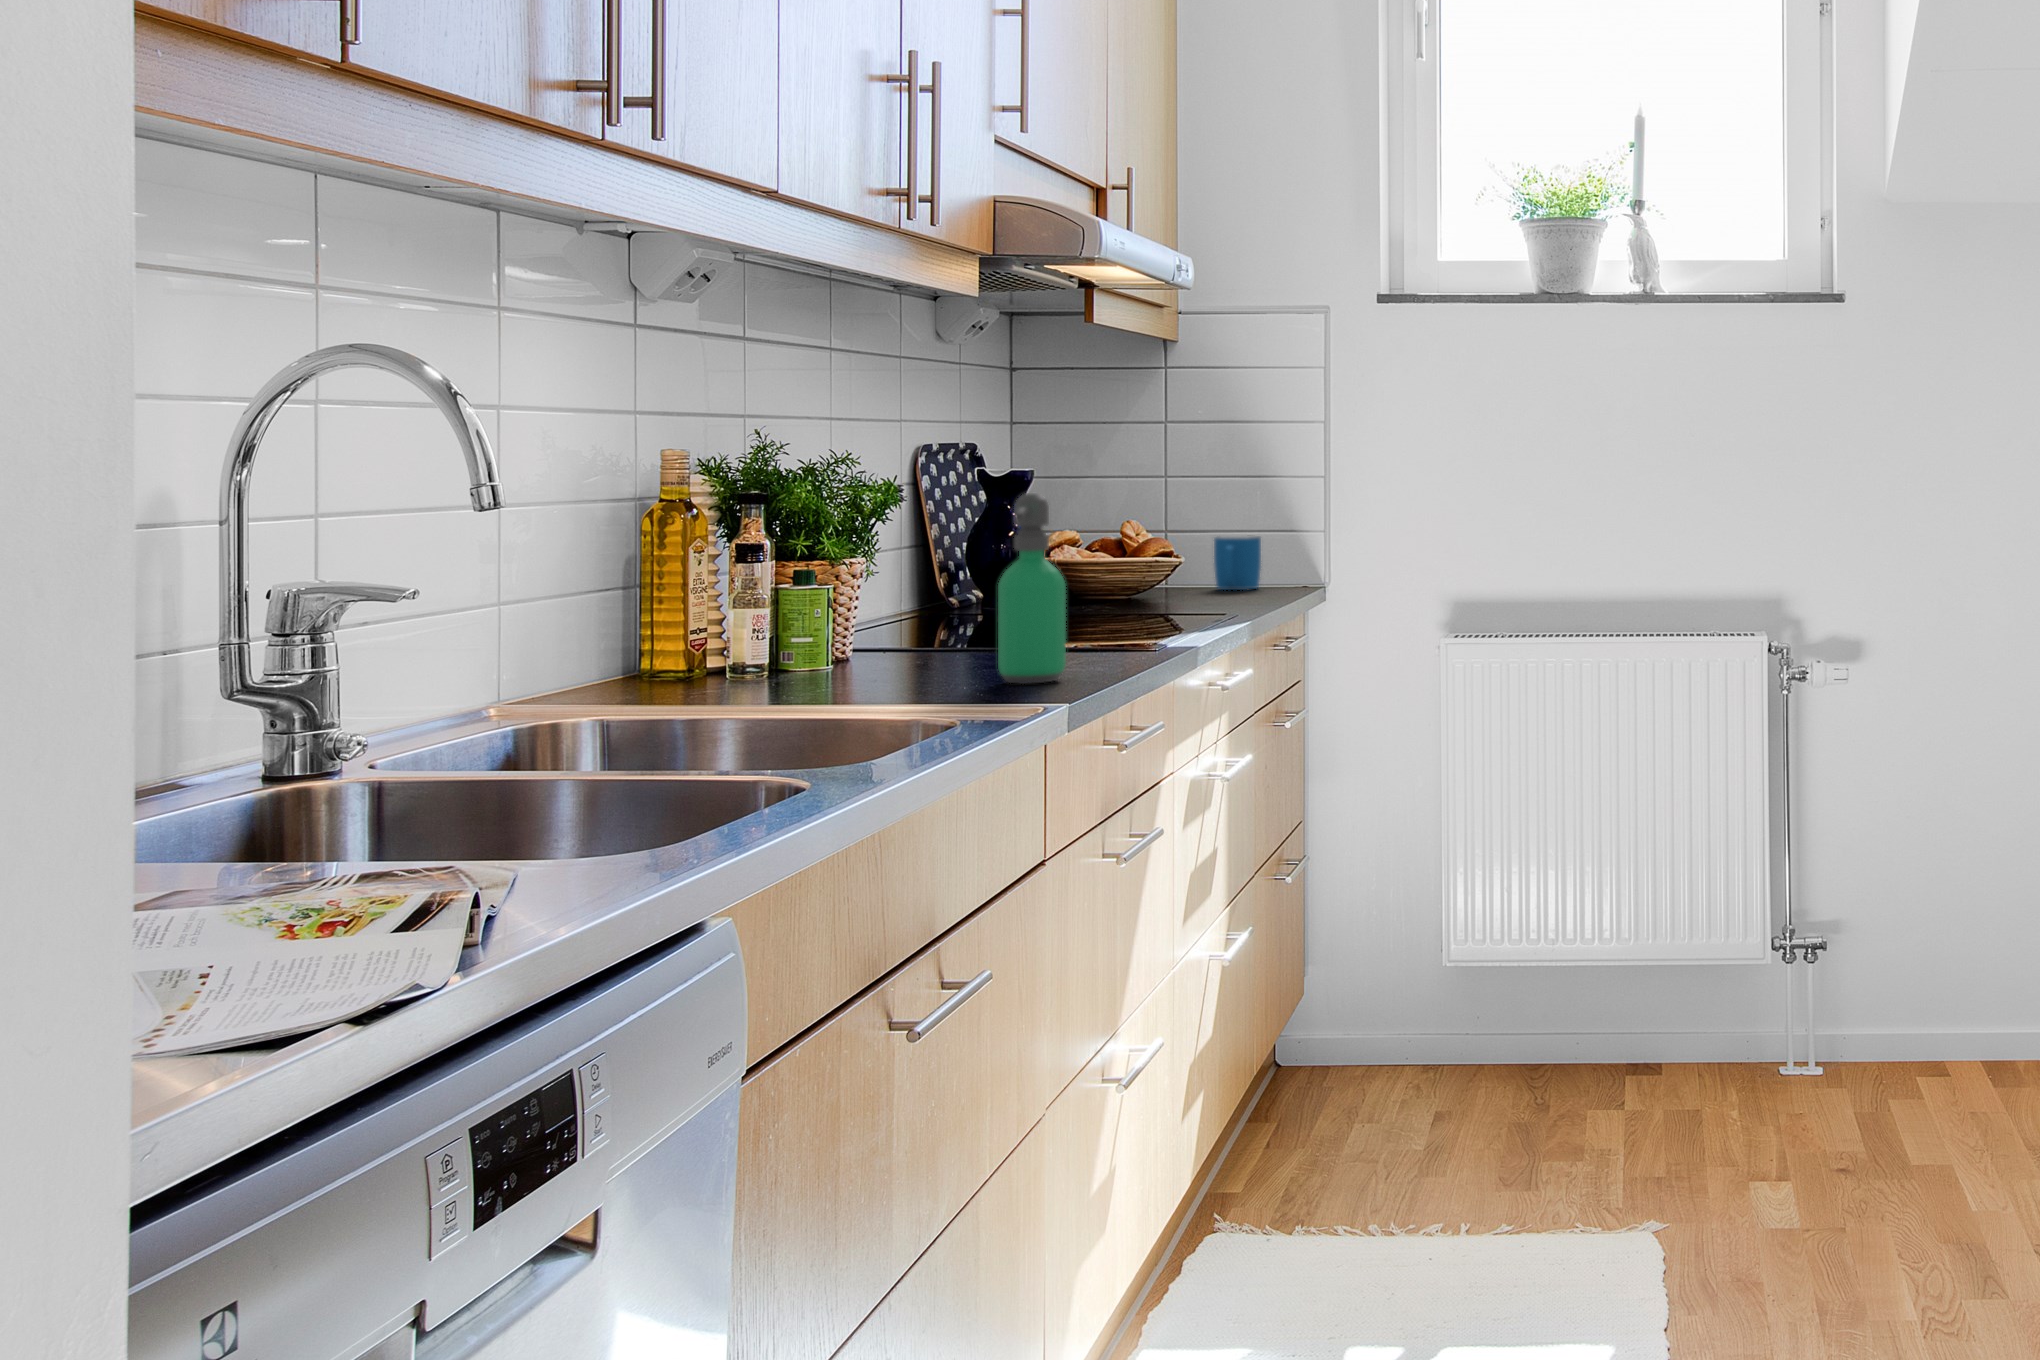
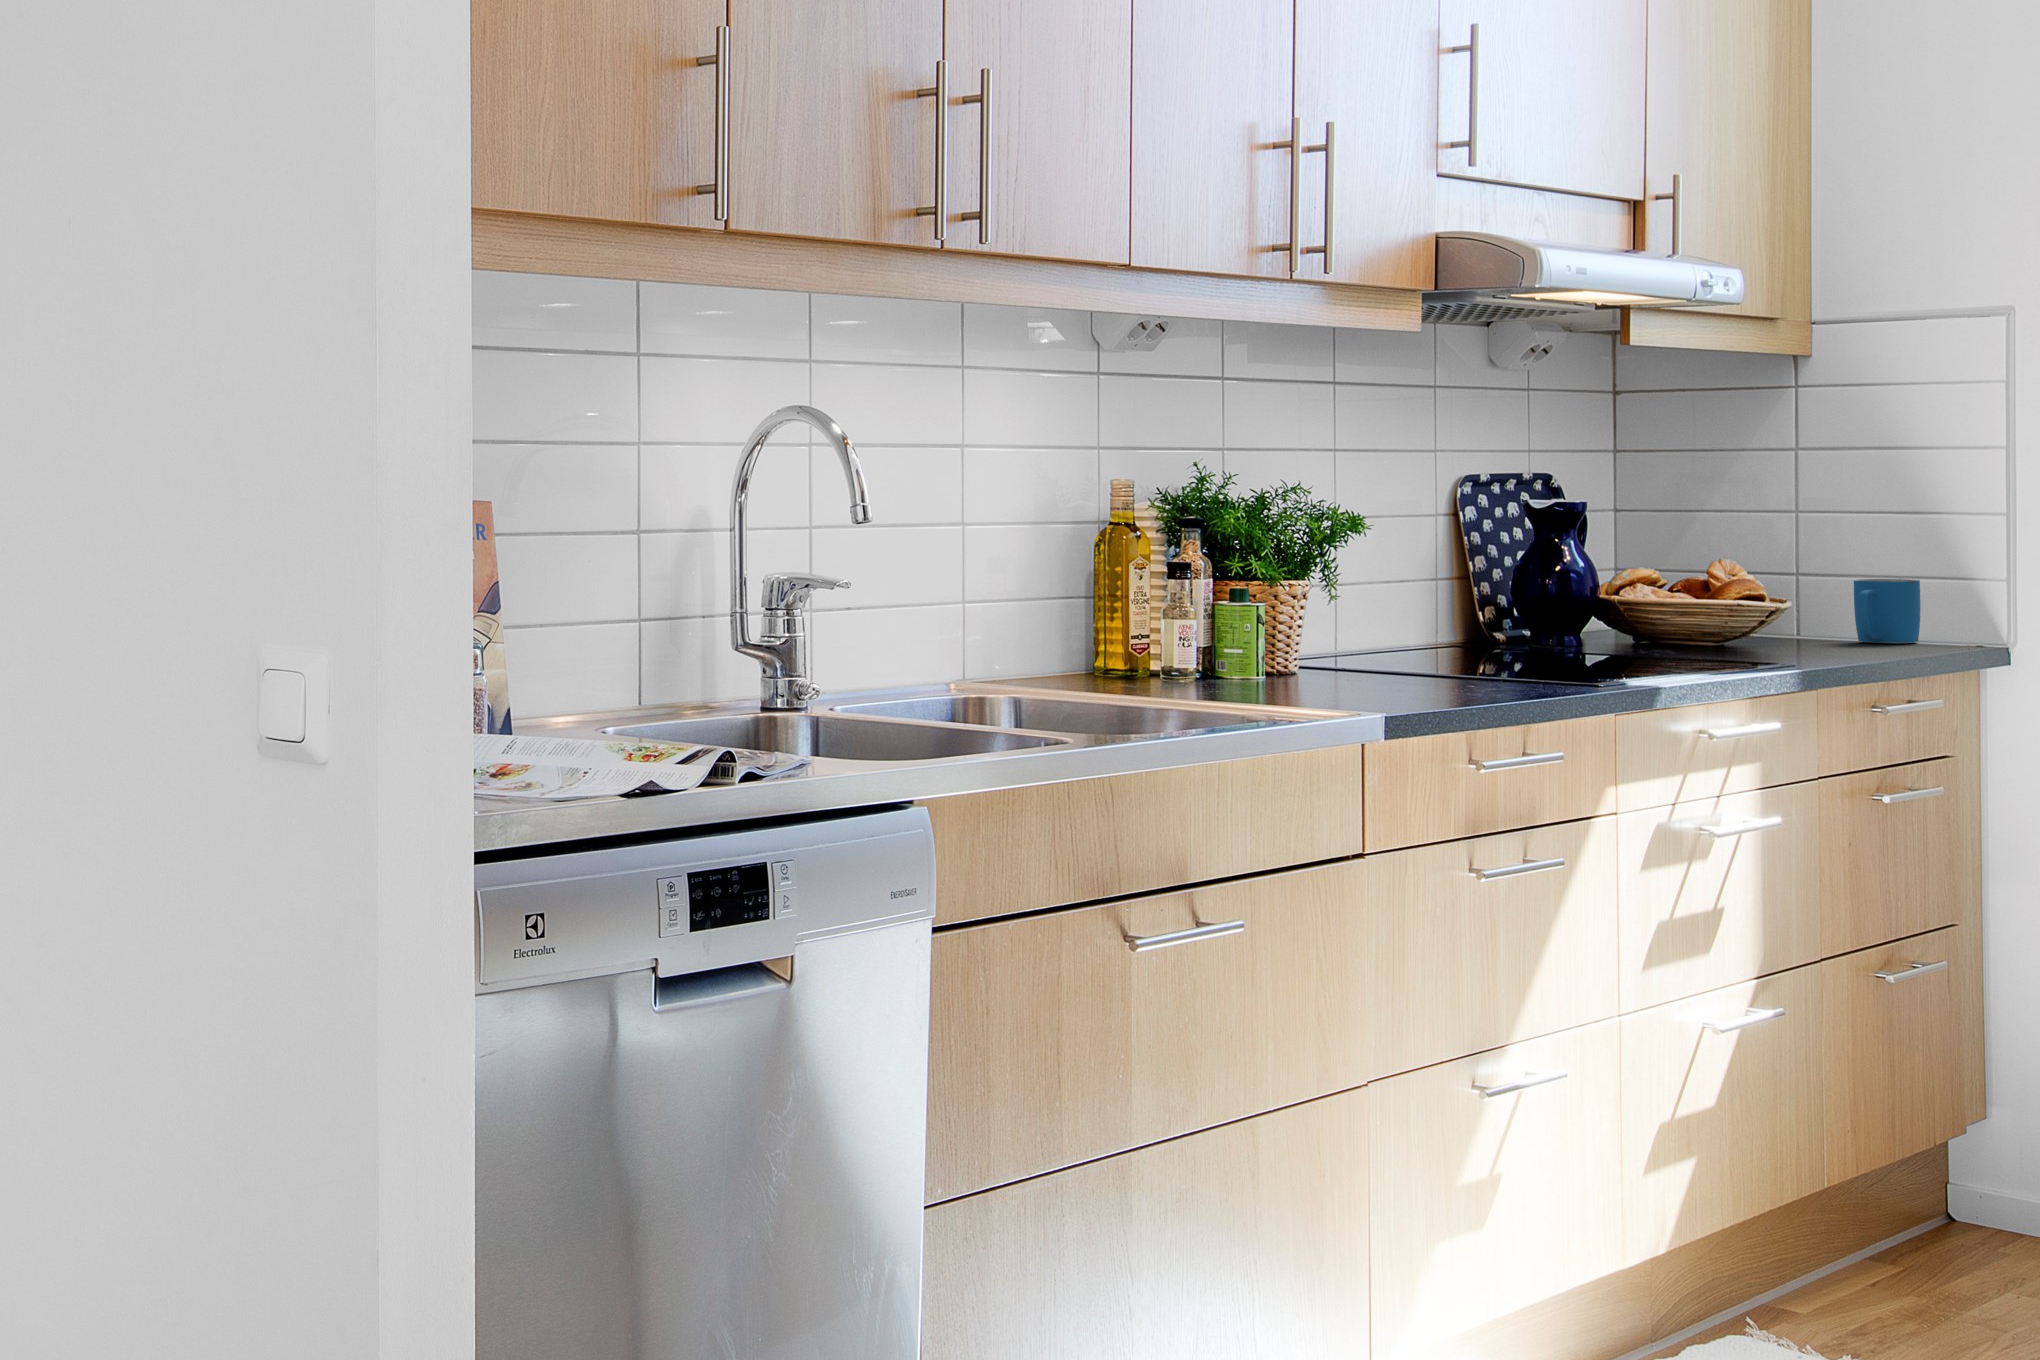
soap dispenser: present [998,493,1066,684] -> none [1365,519,1431,698]

